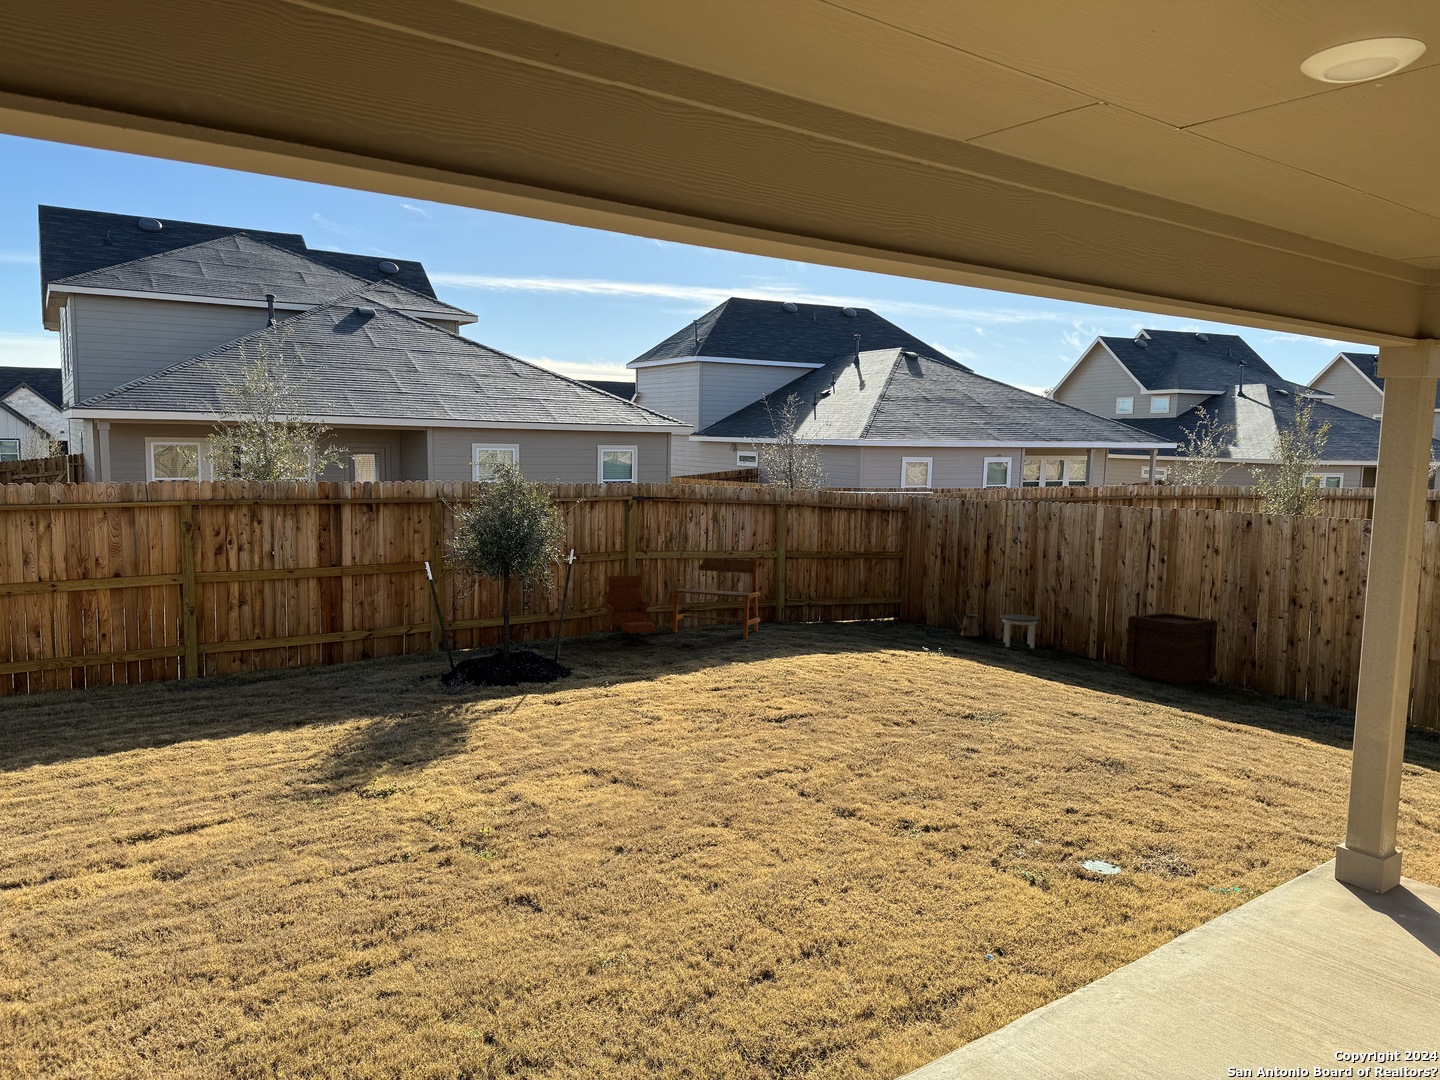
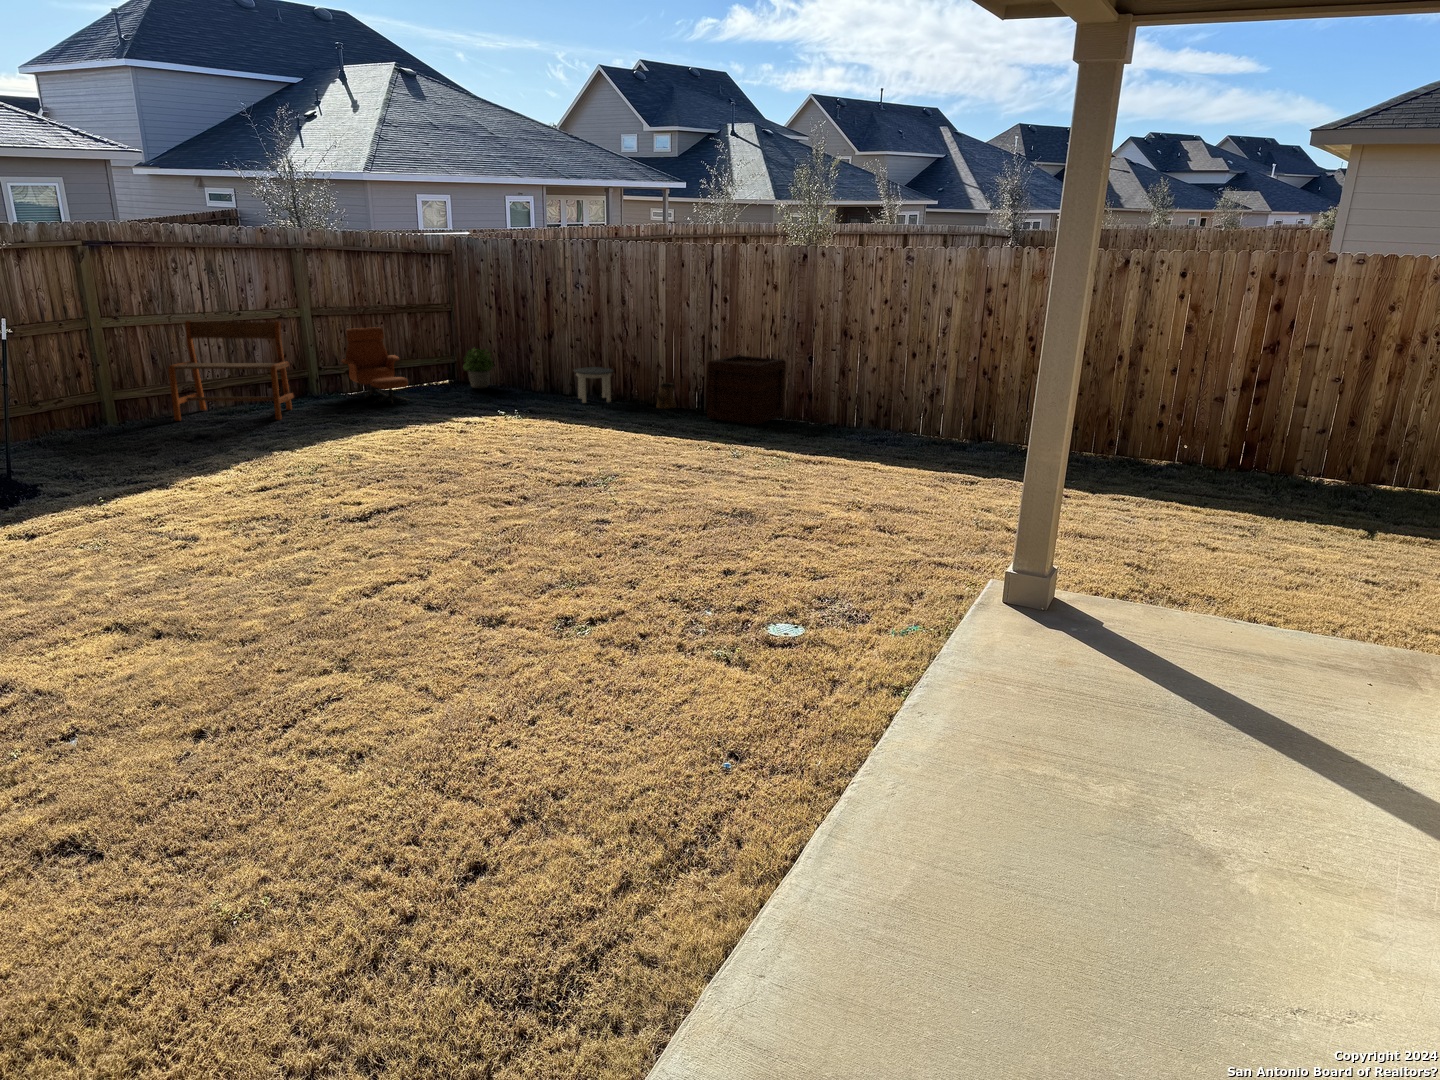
lounge chair: present [601,575,655,647] -> present [341,328,408,404]
potted plant: none [903,589,932,626] -> present [464,348,493,388]
watering can: present [953,614,981,636] -> present [653,383,676,409]

